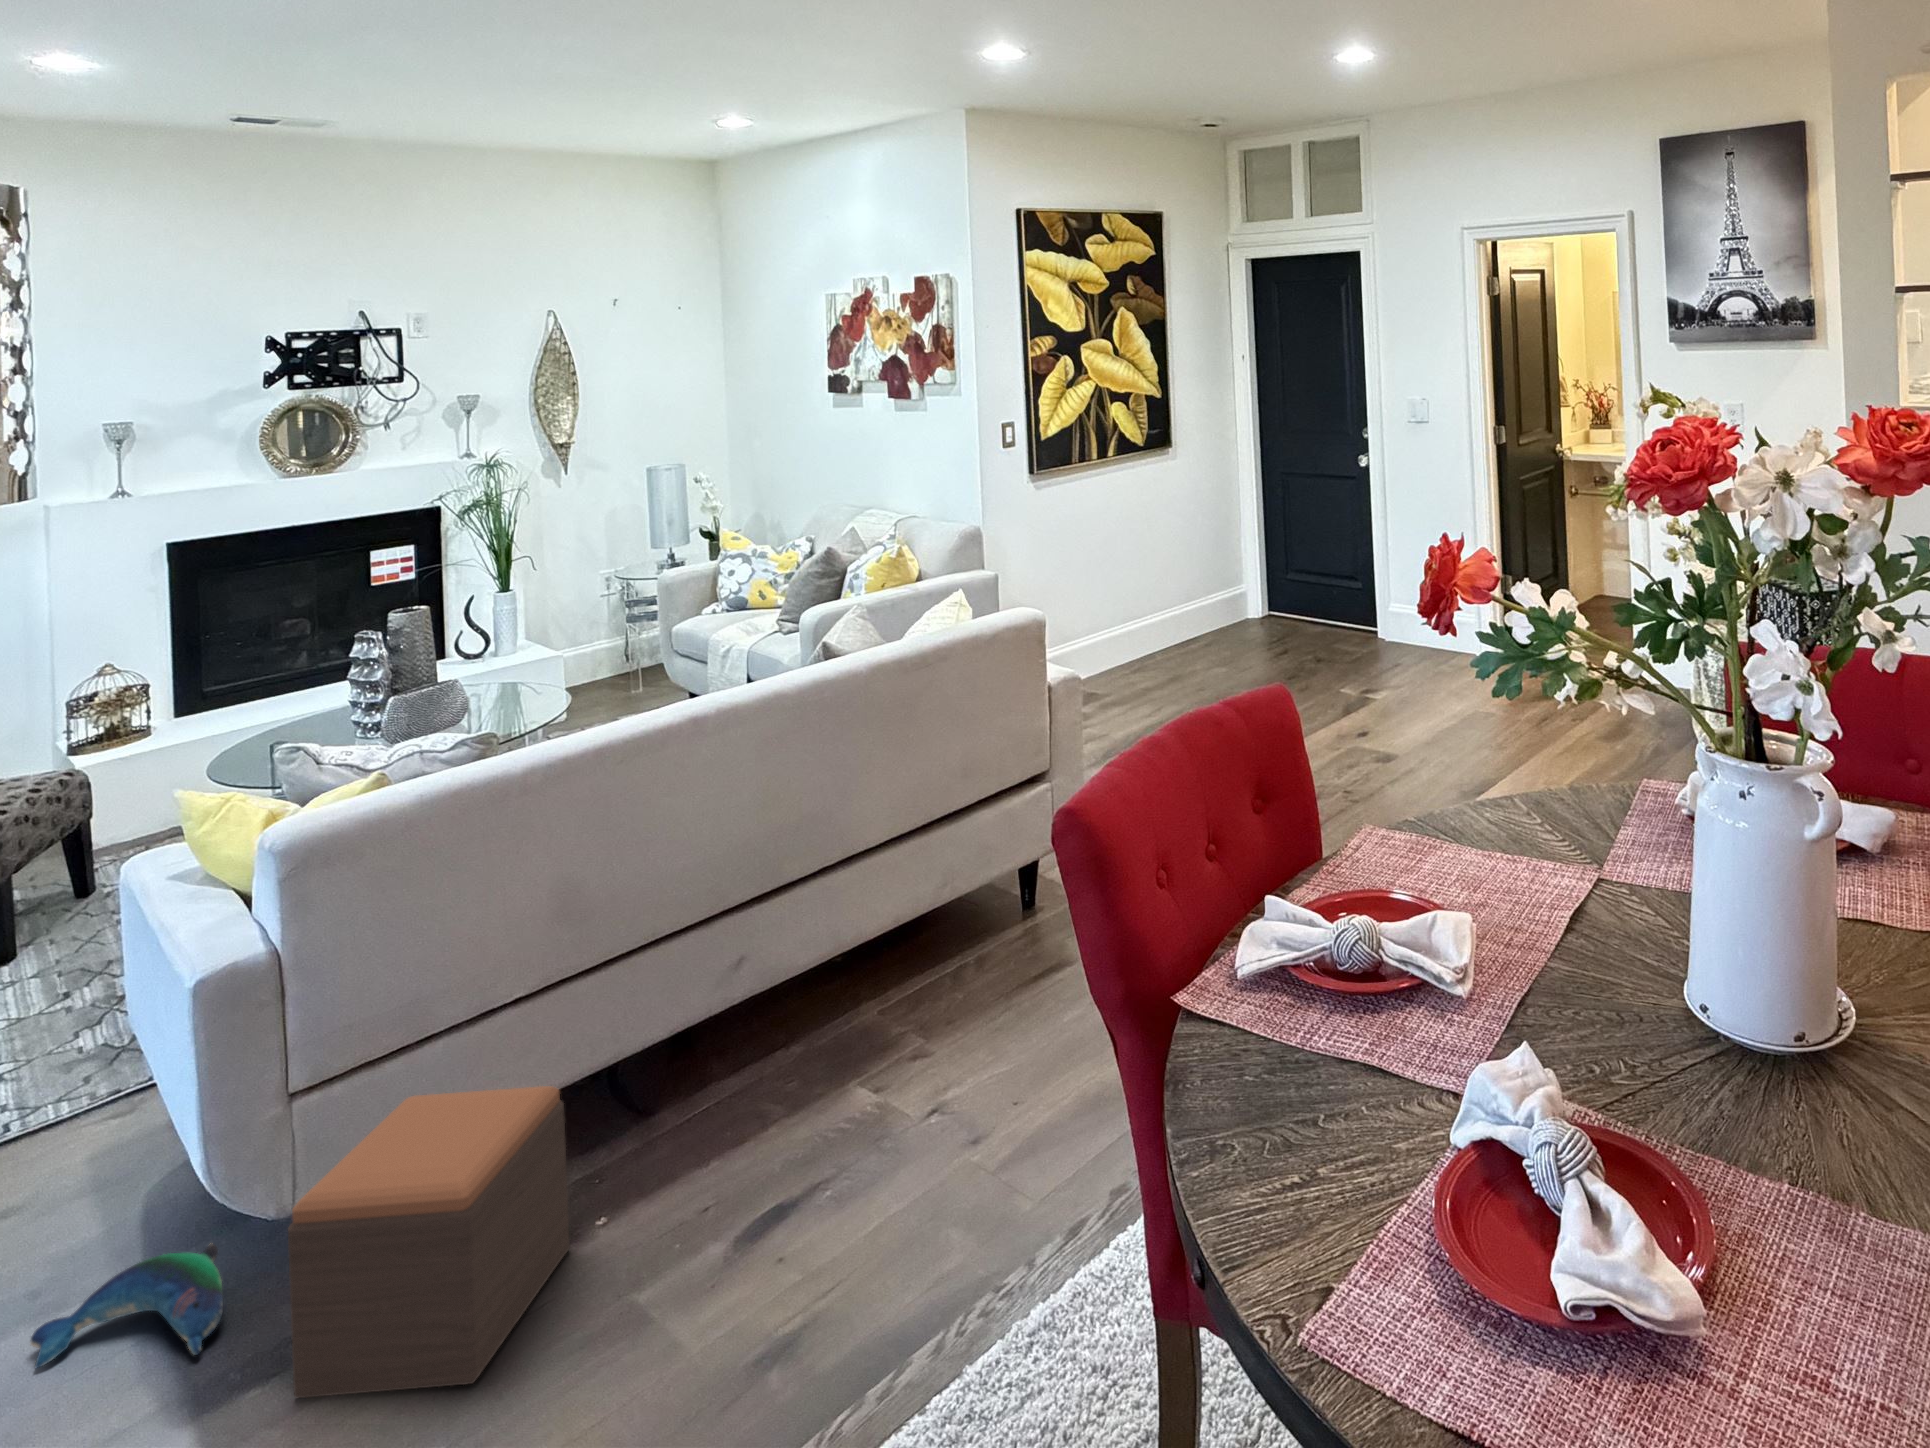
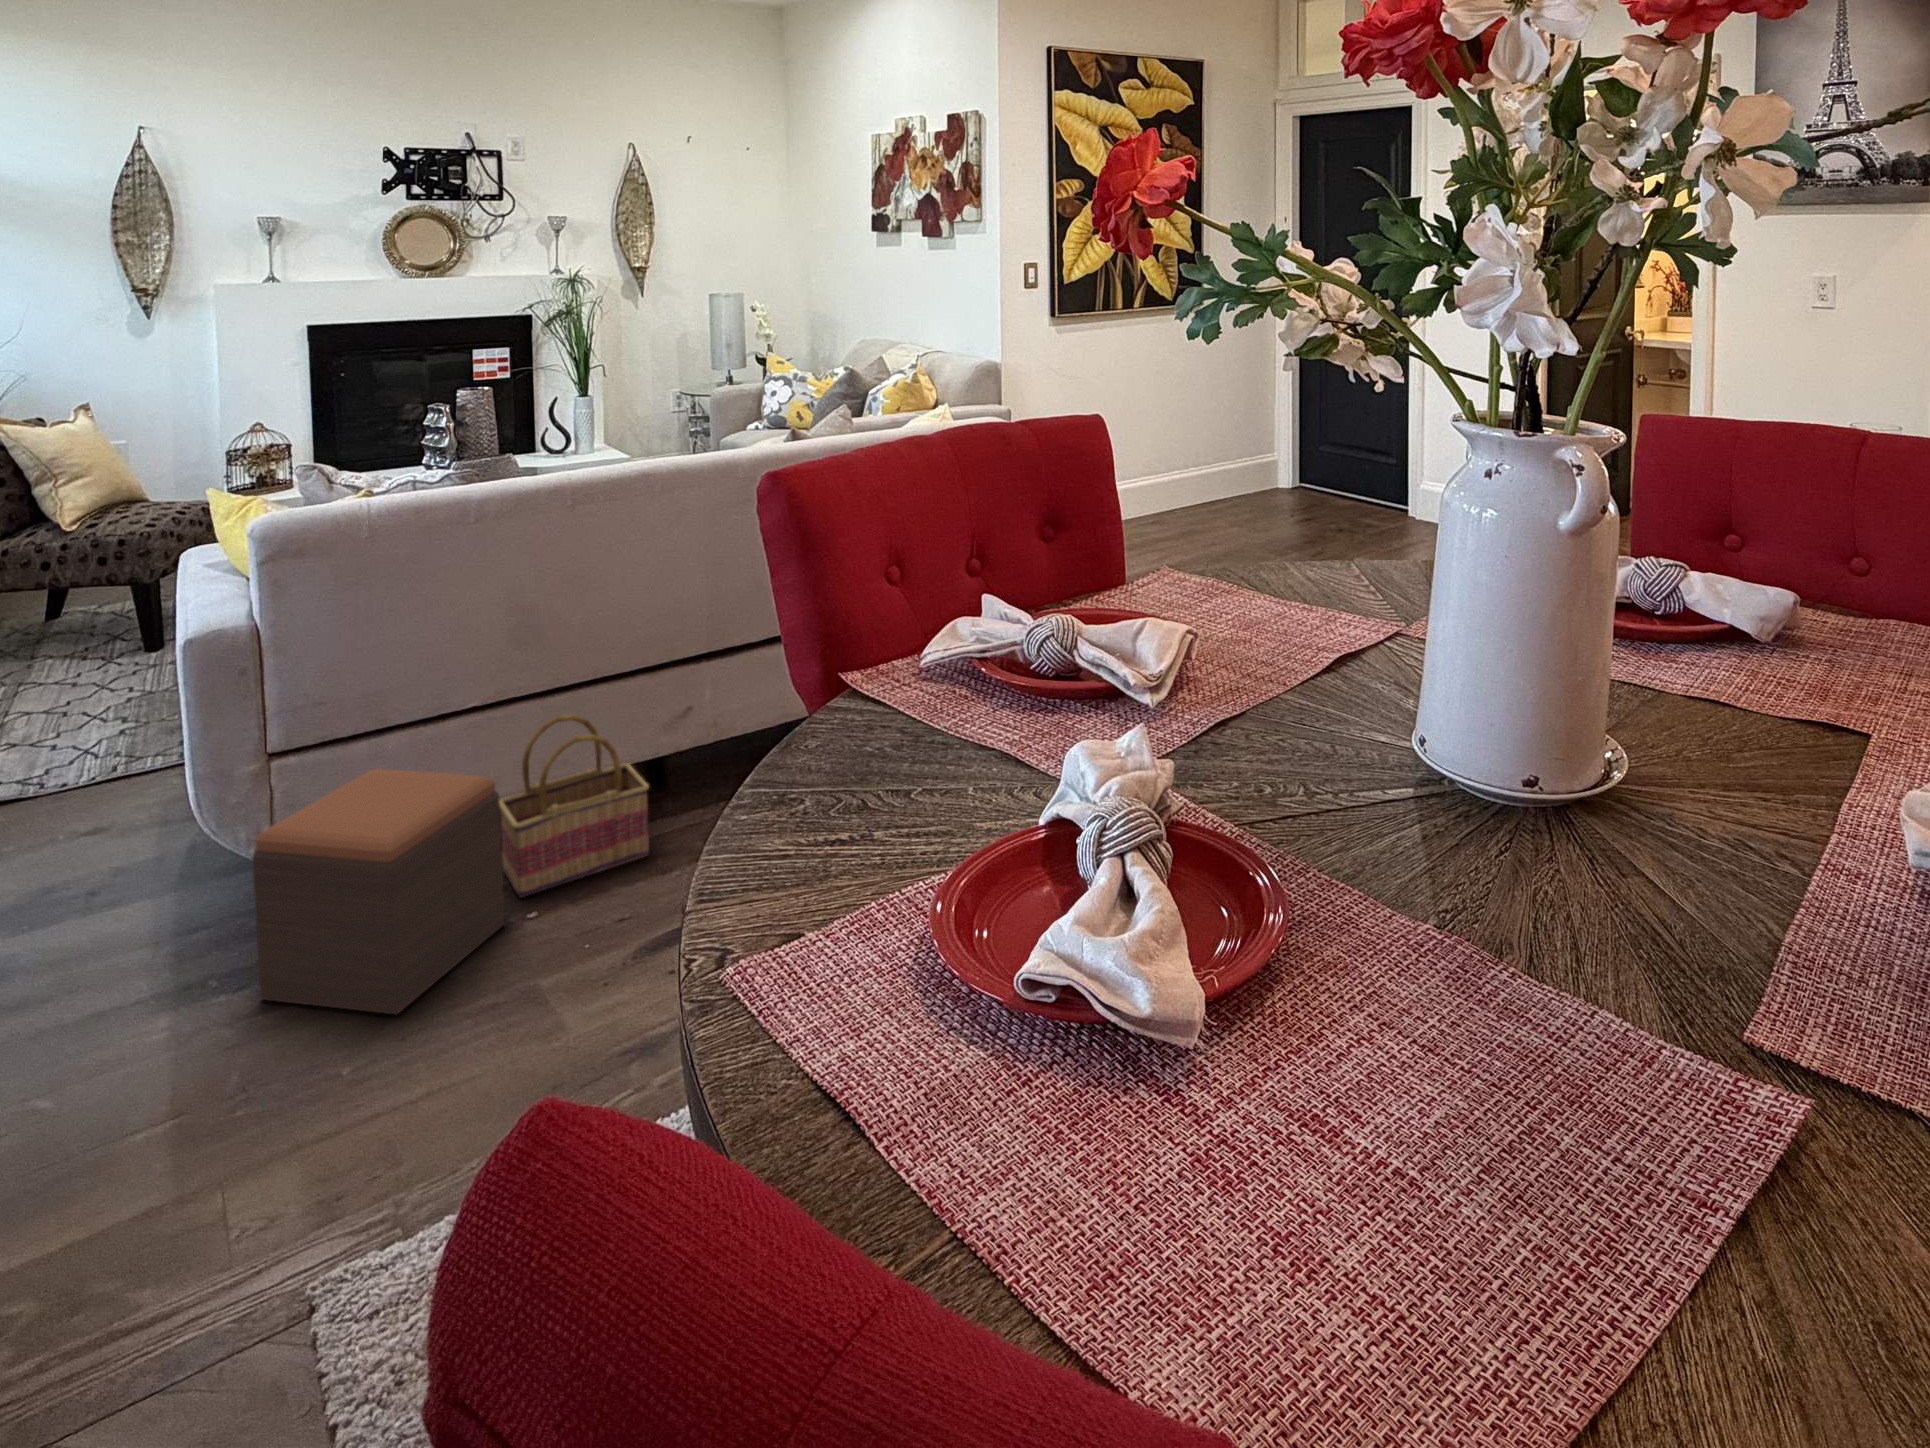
basket: none [542,993,713,1213] -> present [499,715,649,897]
plush toy: present [31,1244,223,1368] -> none [84,869,230,953]

